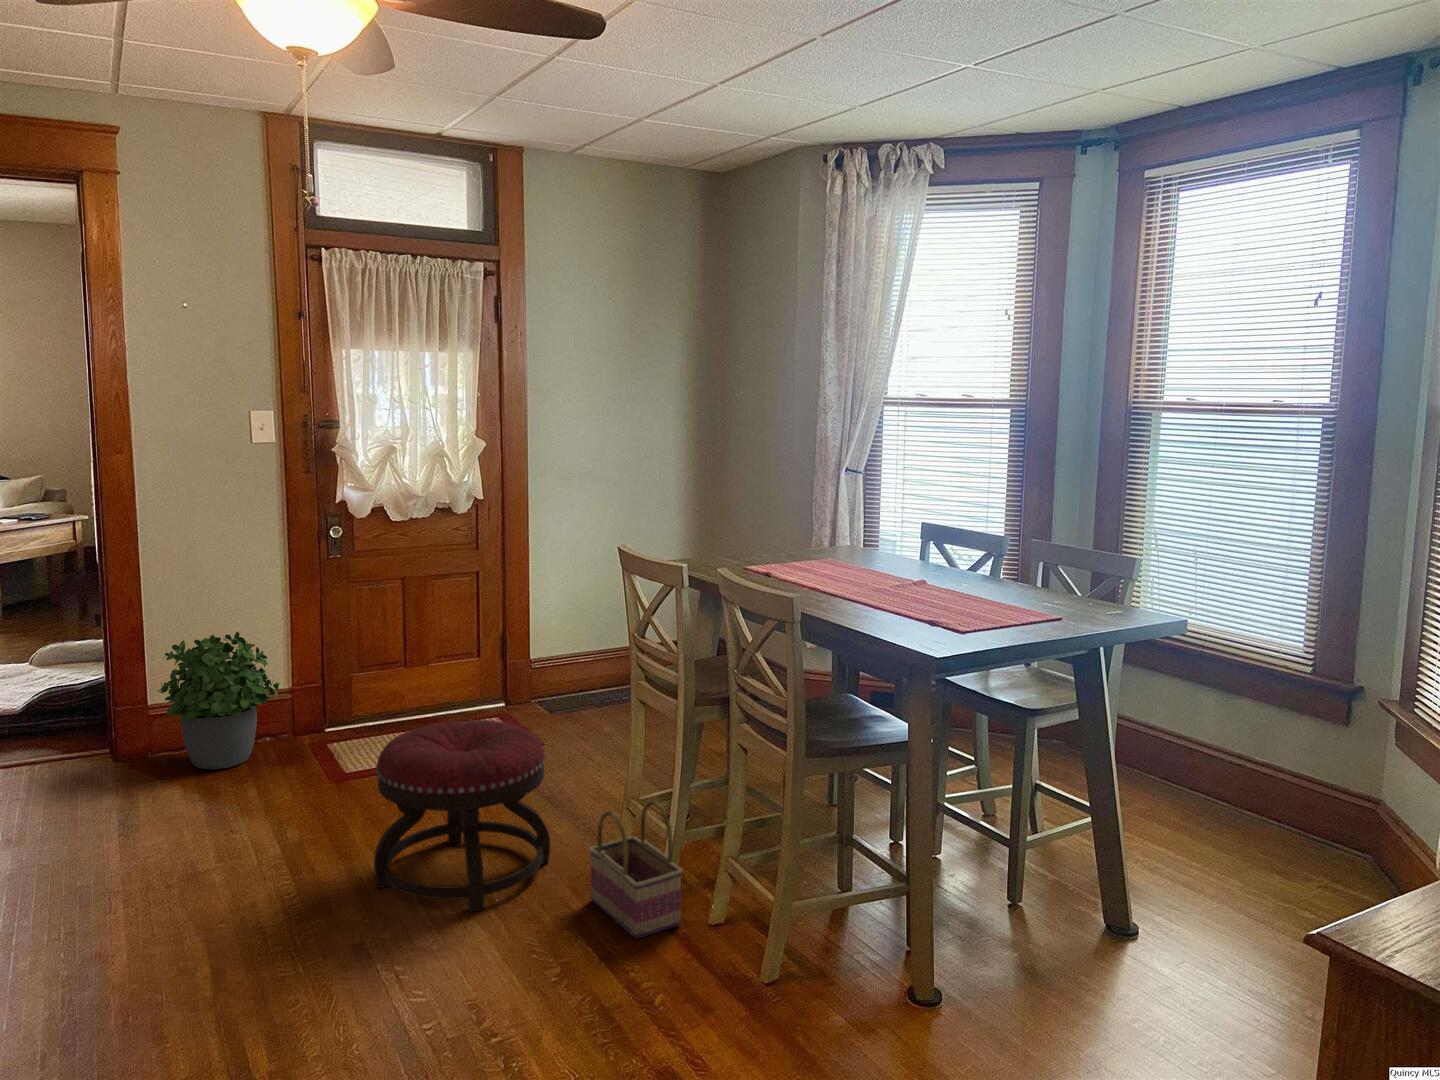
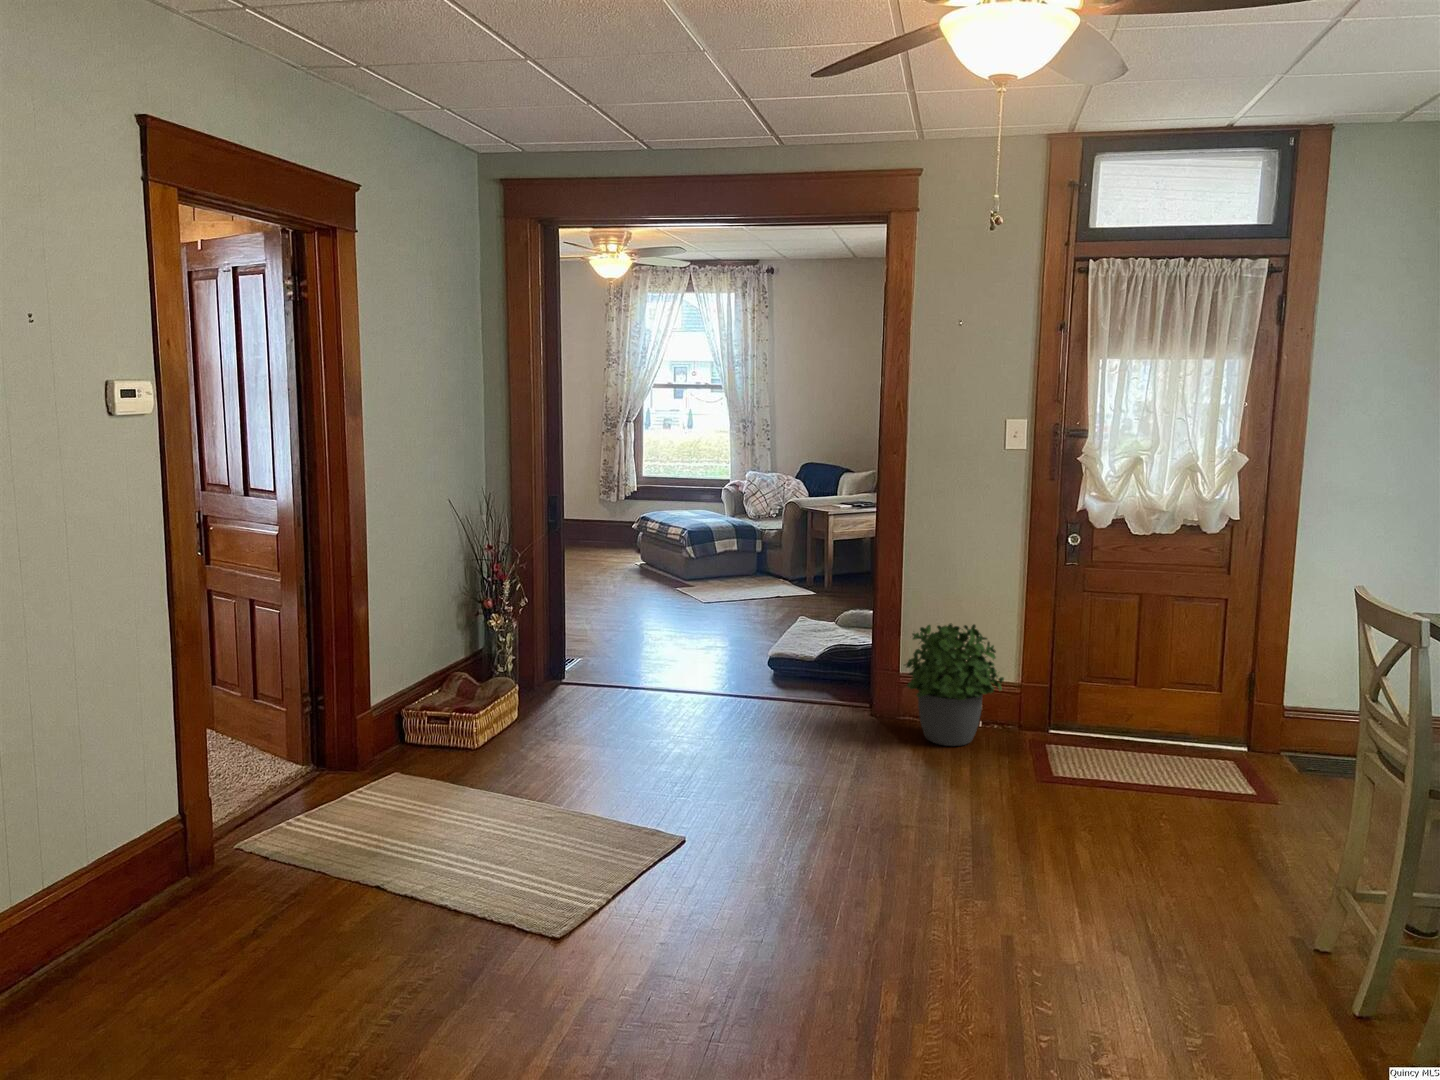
ottoman: present [374,720,550,912] -> none [1042,747,1237,950]
basket: present [589,800,682,939] -> none [1265,889,1380,1051]

